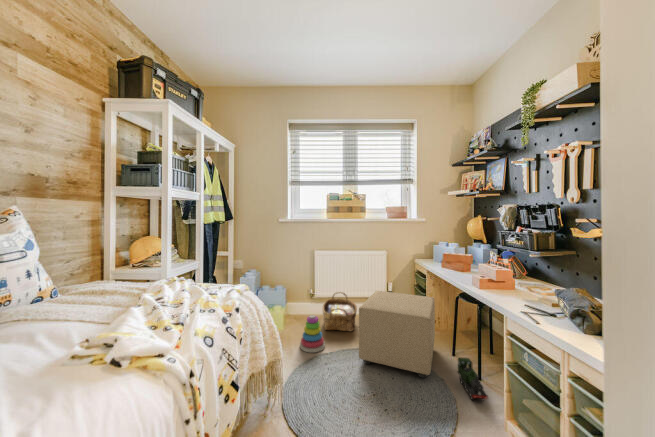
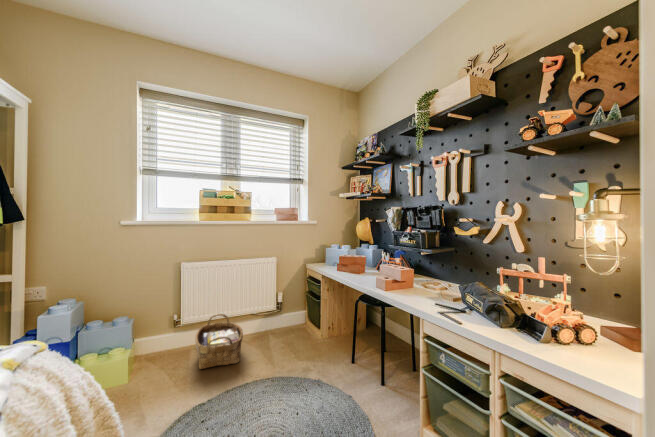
ottoman: present [359,291,435,378] -> none [254,306,341,404]
stacking toy: present [300,315,325,352] -> none [162,354,202,411]
toy train: present [458,357,488,401] -> none [364,366,398,413]

